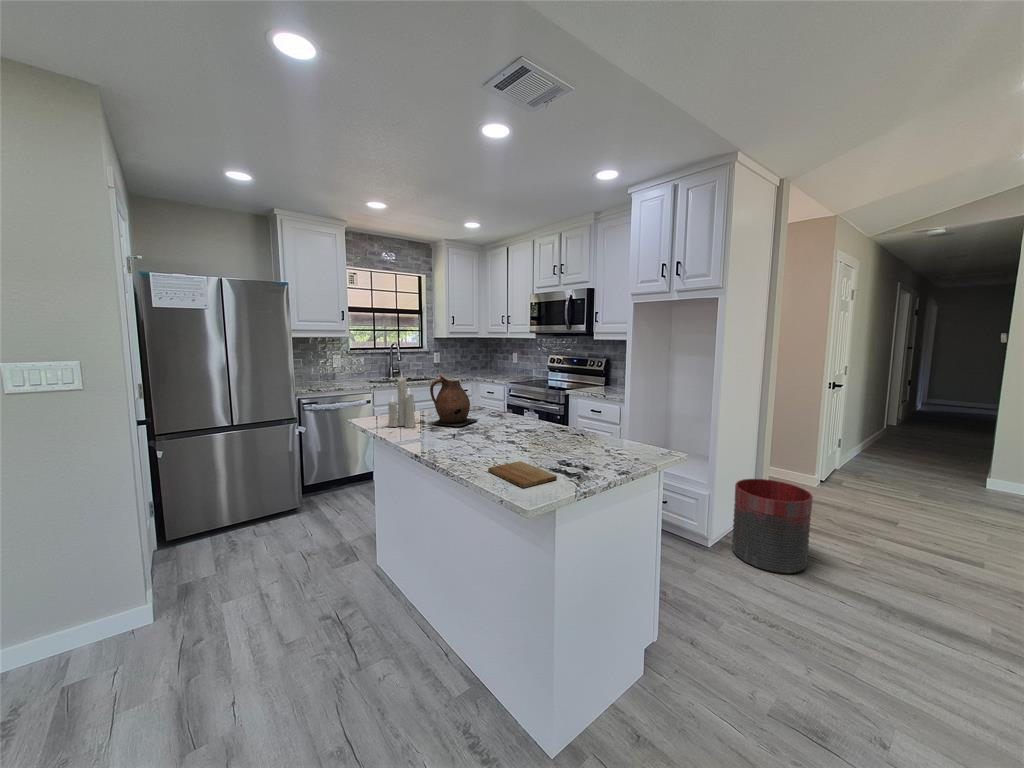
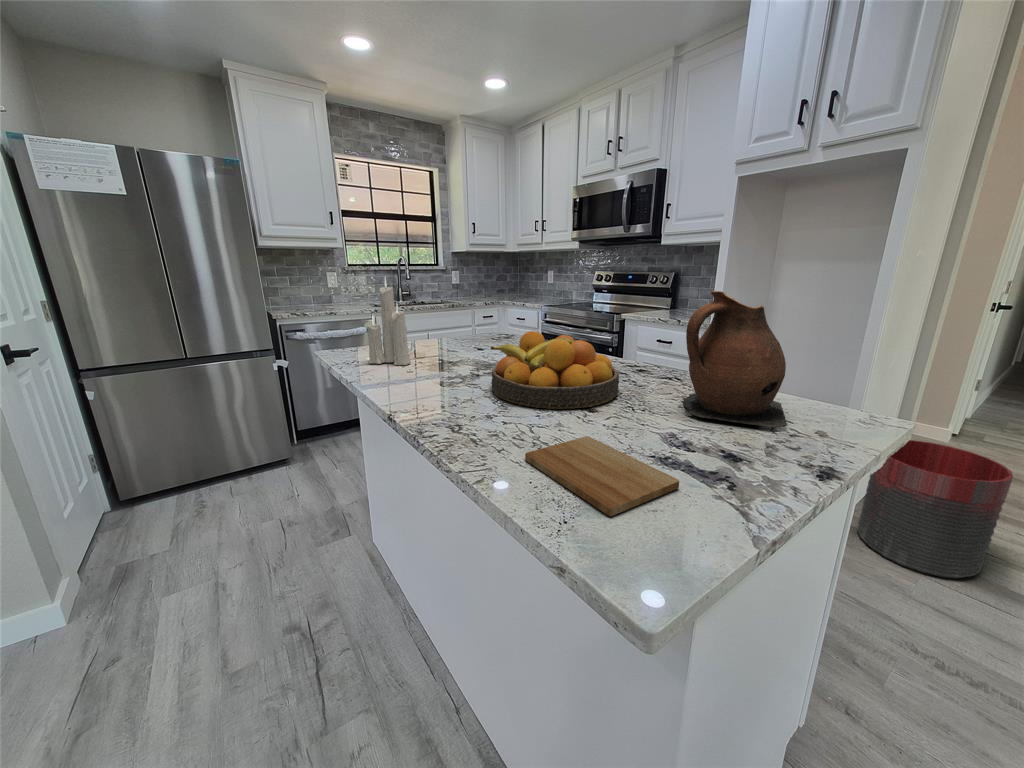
ceramic pitcher: present [430,374,478,427] -> present [682,291,787,430]
fruit bowl: none [470,406,544,451] -> present [491,331,619,409]

